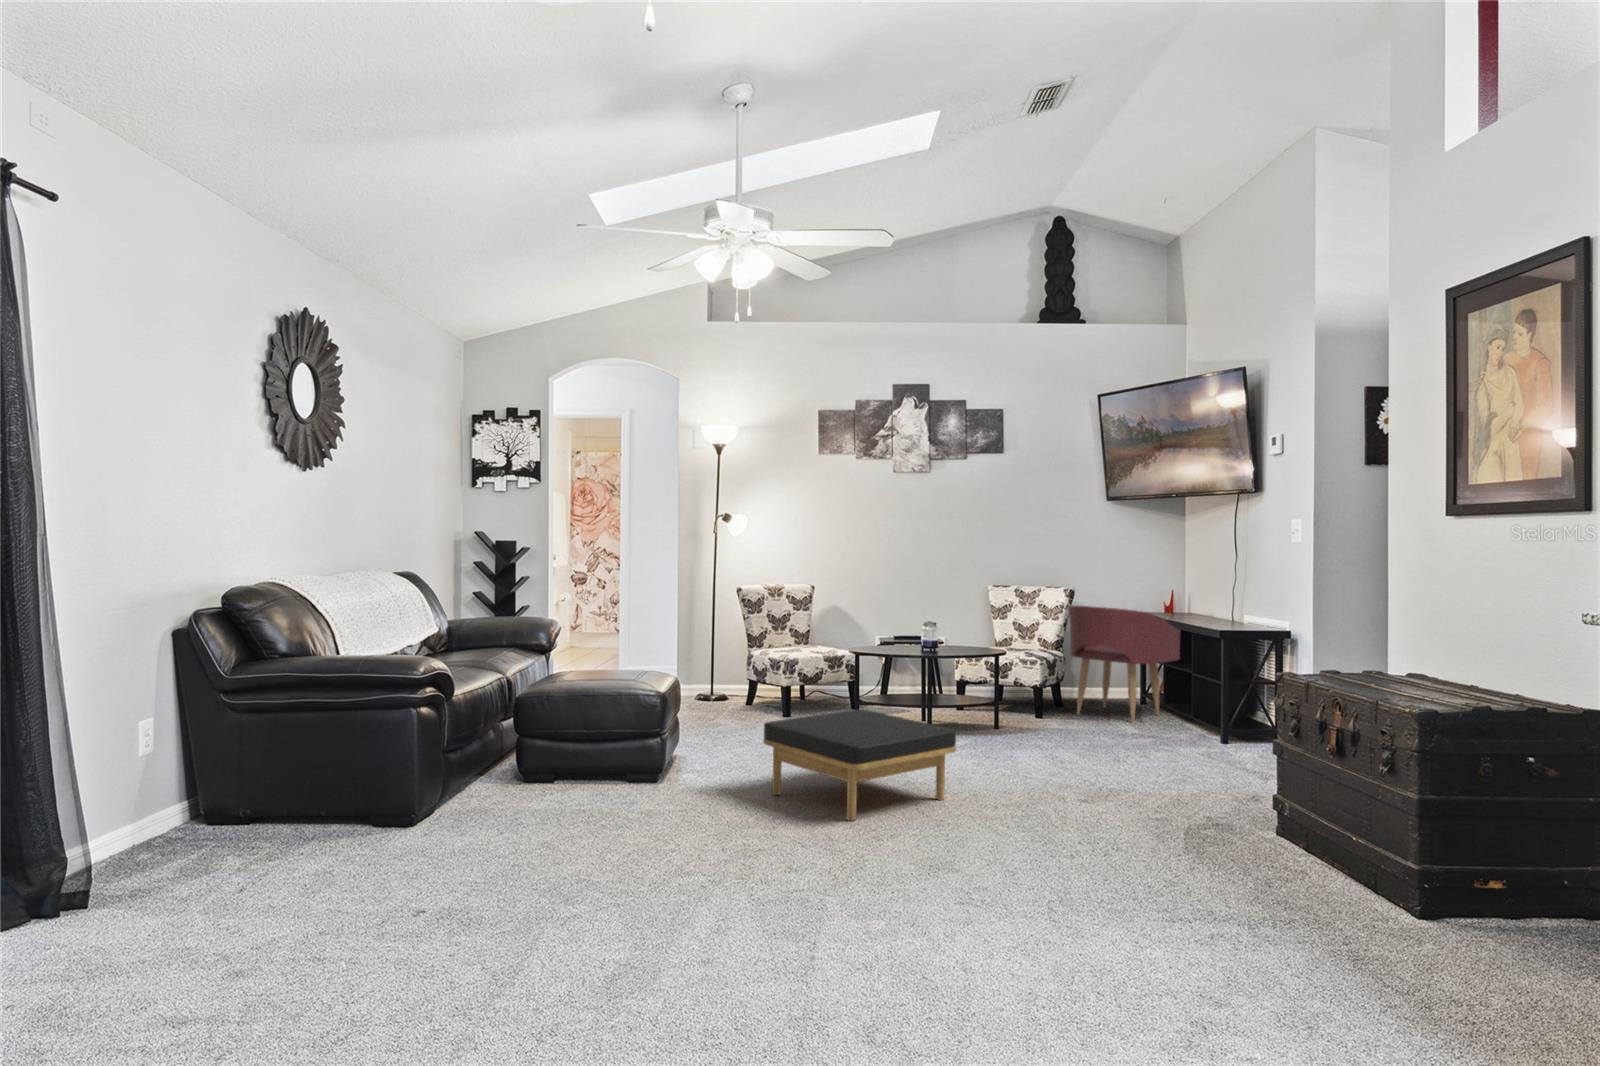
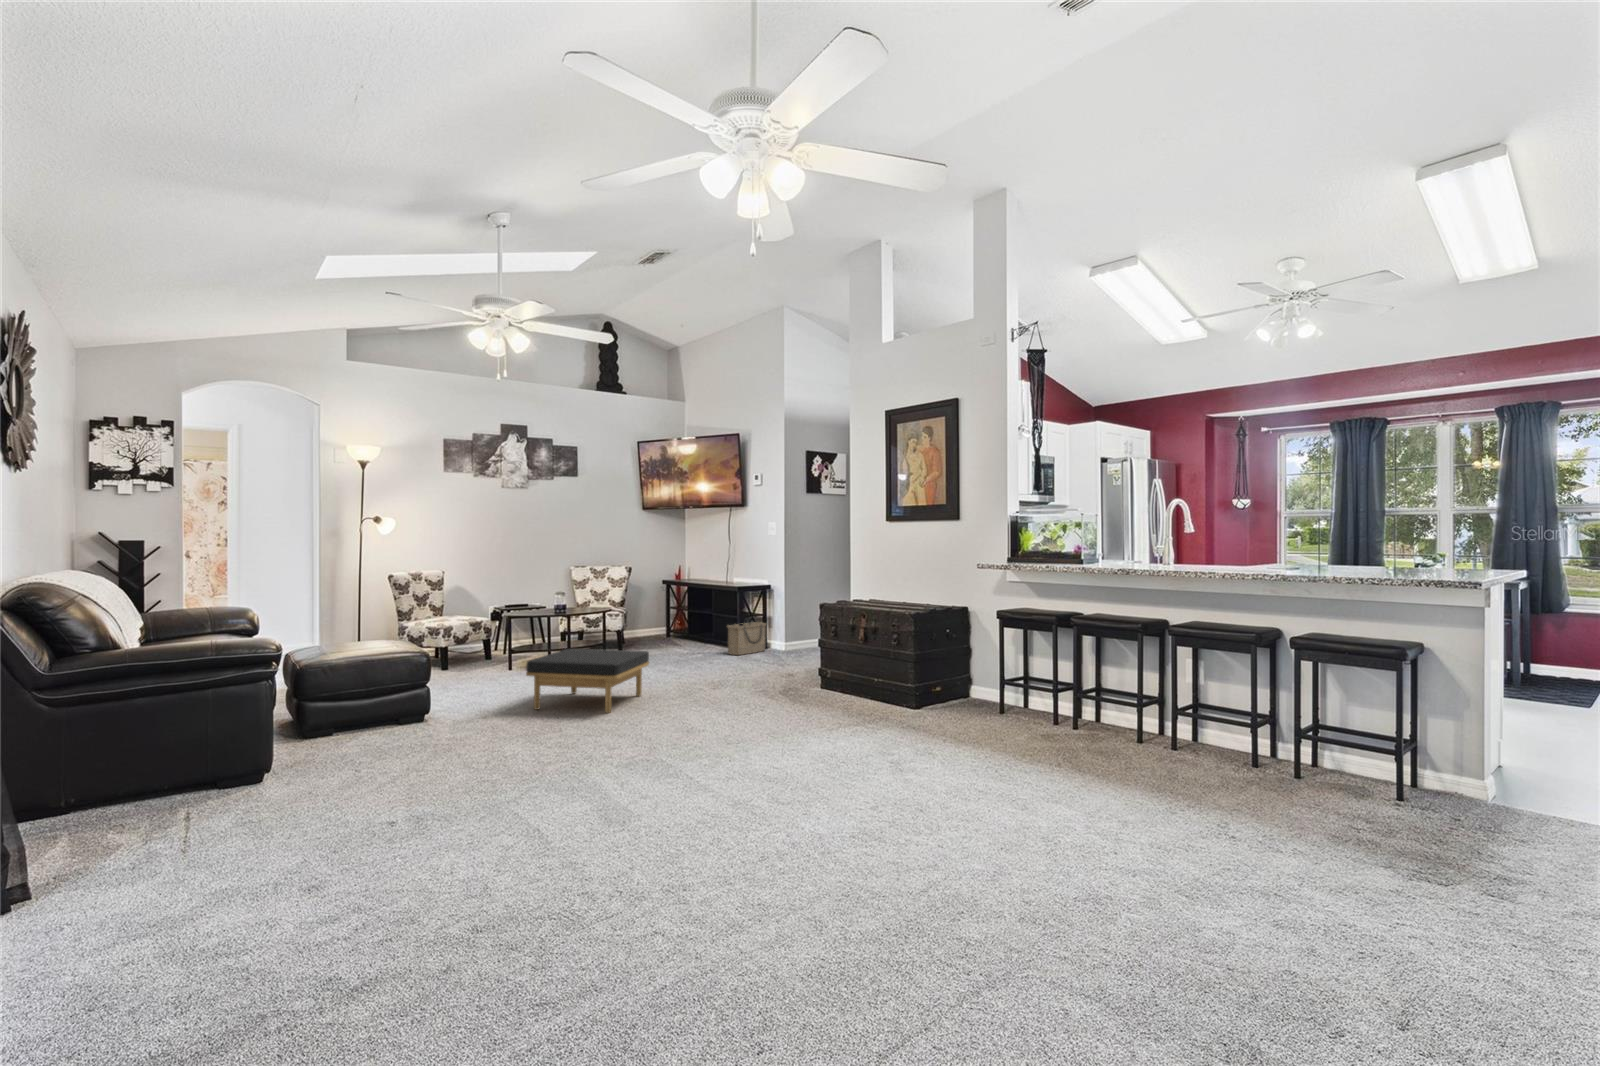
armchair: present [1069,606,1180,723] -> none [632,577,696,648]
basket: none [1197,696,1281,751] -> present [727,622,766,655]

